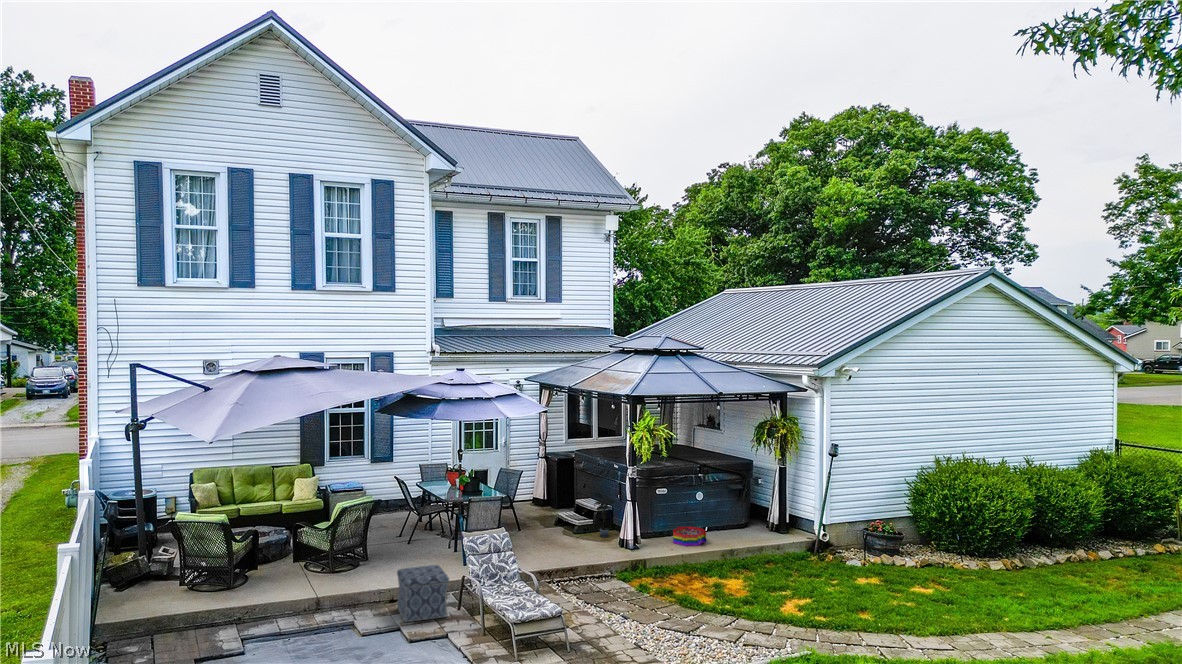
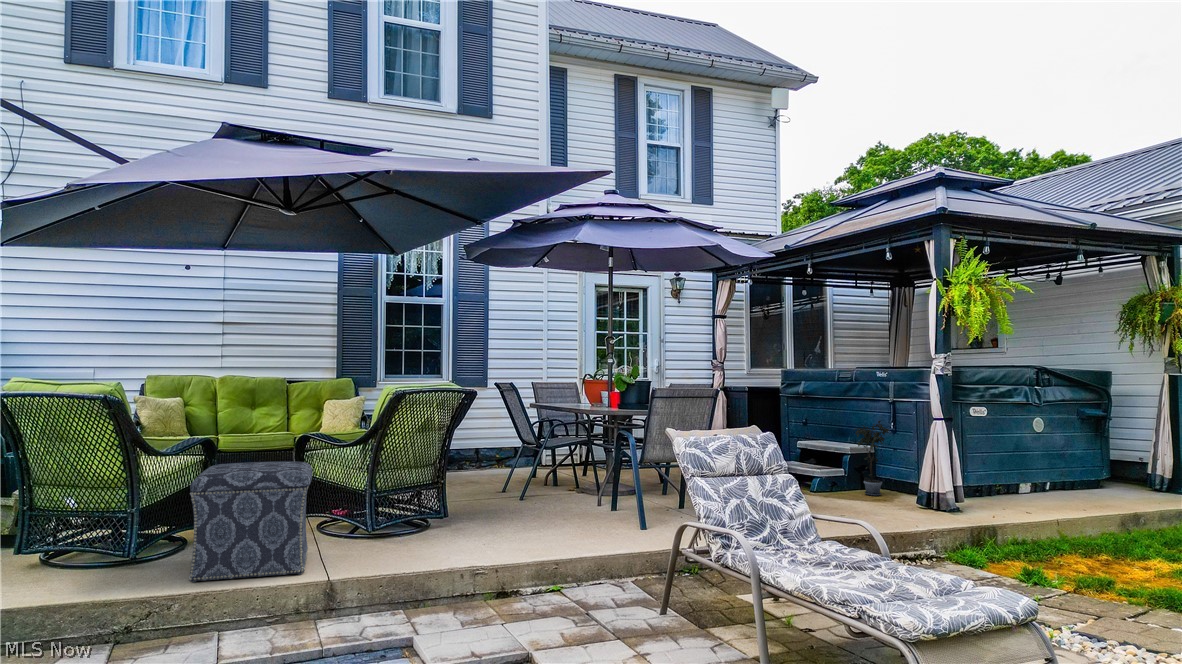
storage bin: present [673,527,706,546] -> none [1007,477,1082,508]
ottoman: present [397,565,449,622] -> present [189,462,312,583]

